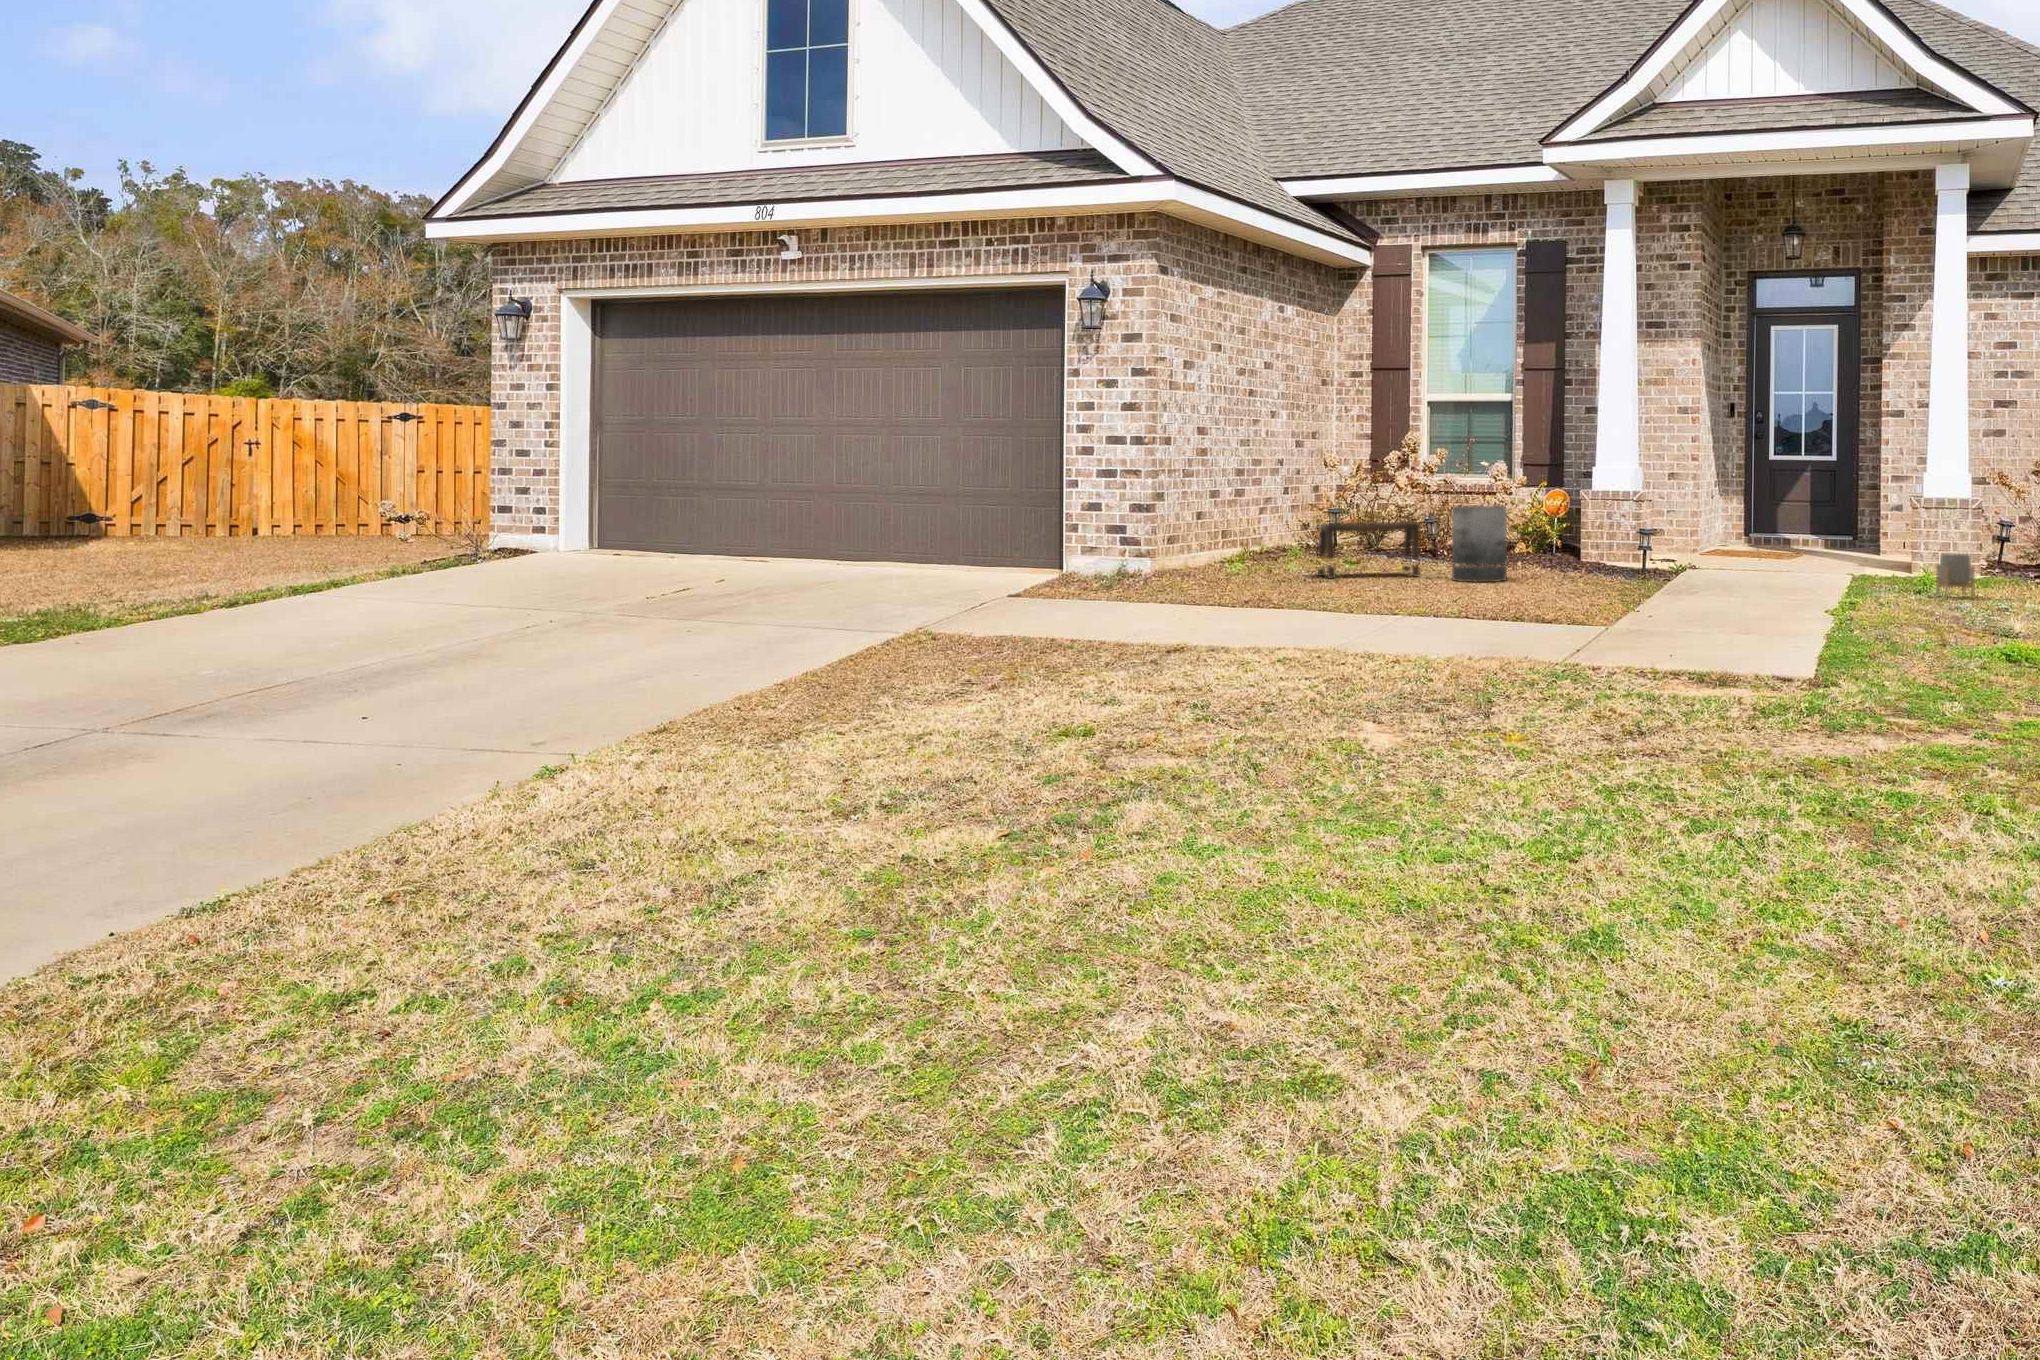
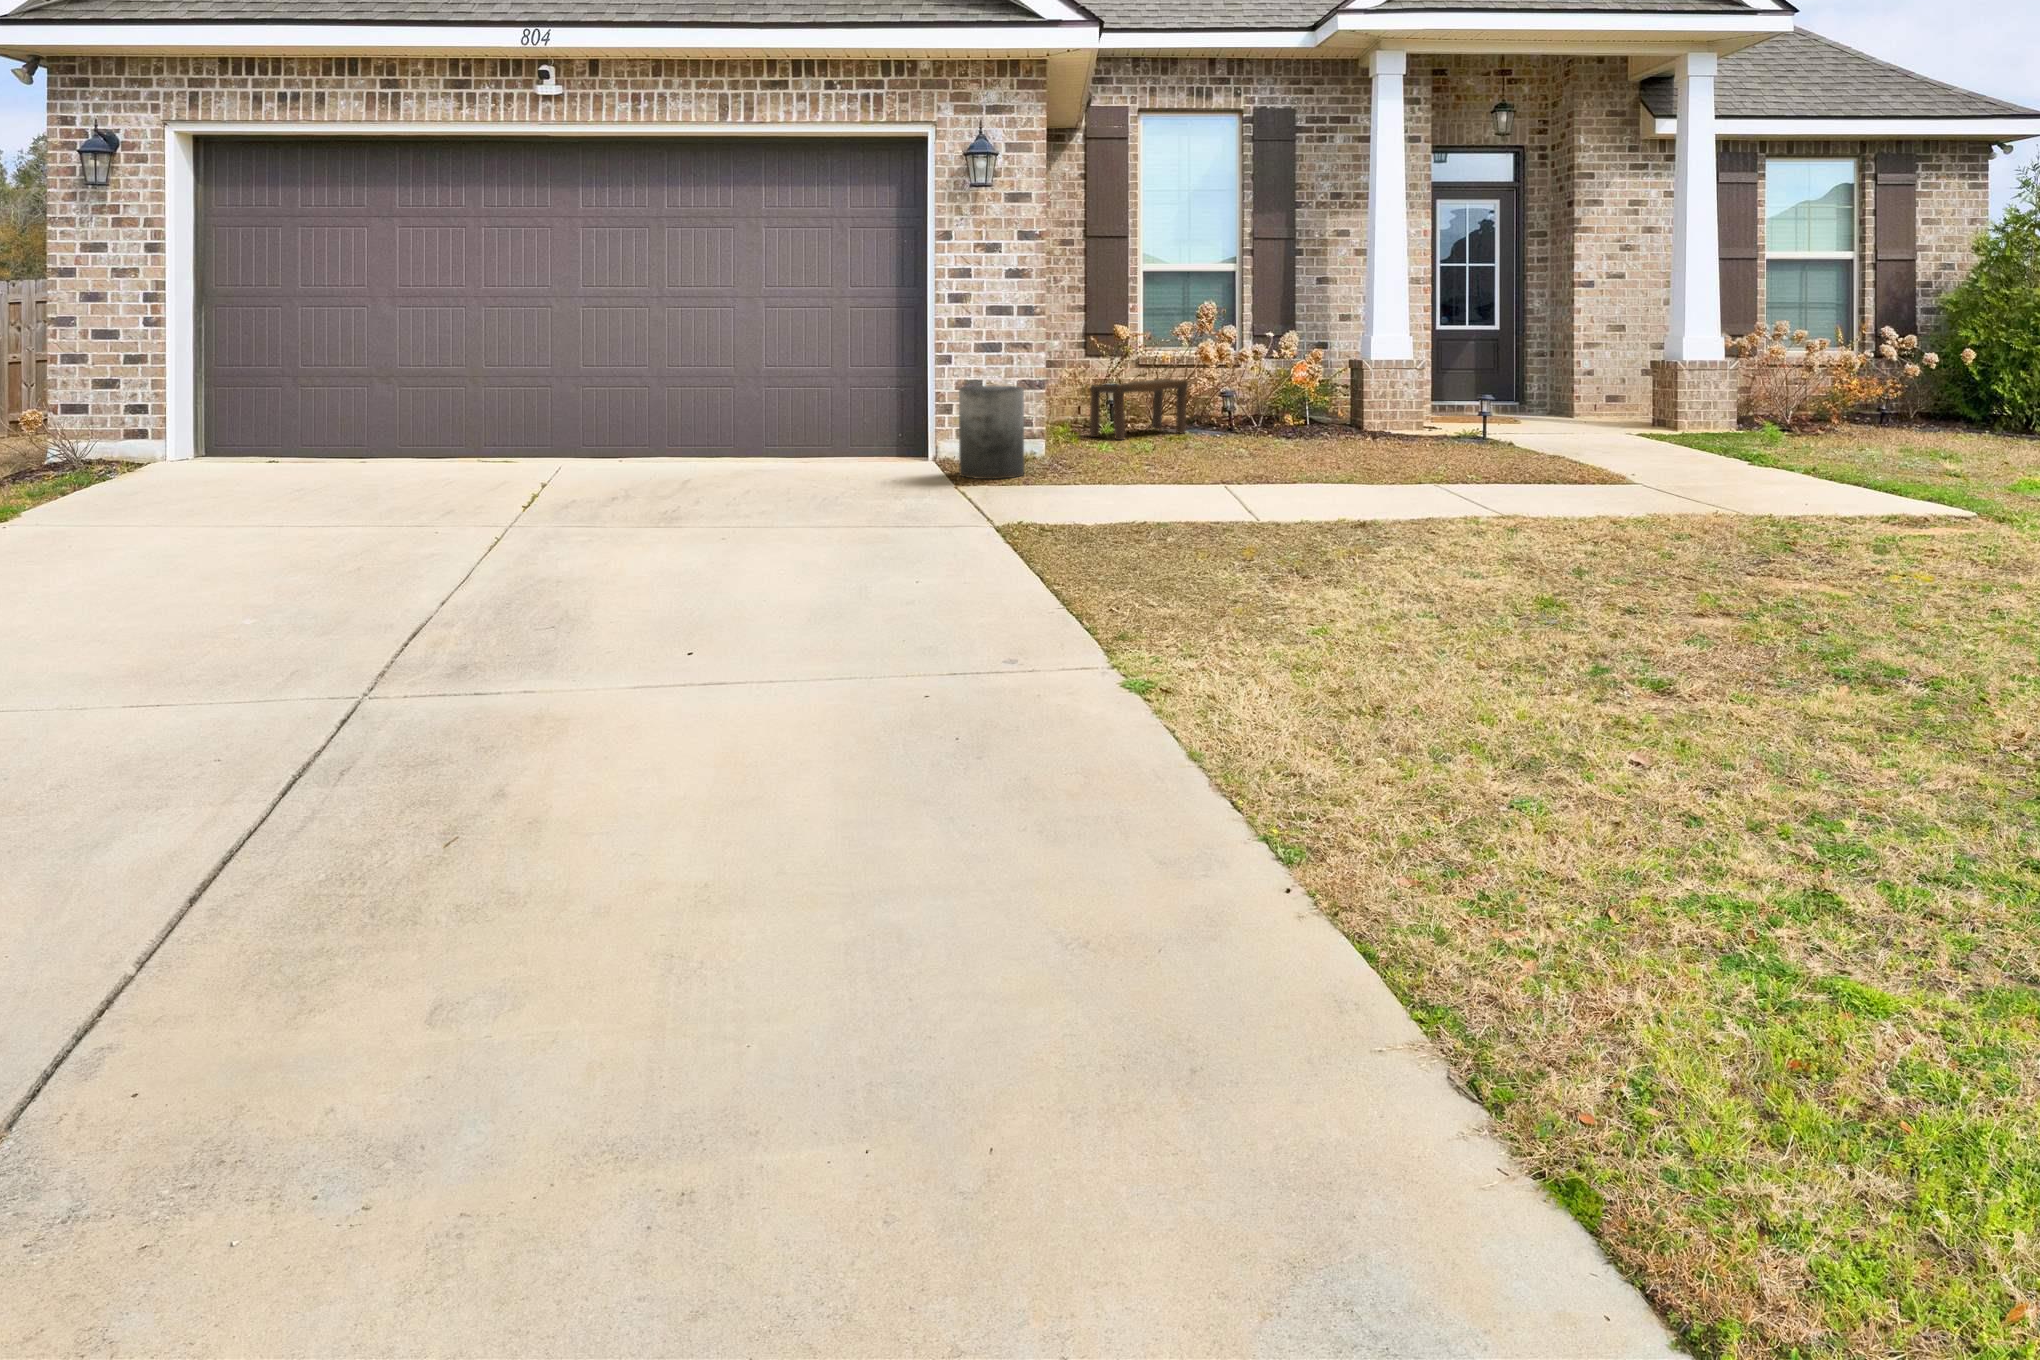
trash can: present [1452,506,1507,582] -> present [959,386,1024,479]
planter: present [1936,554,1975,598] -> none [1665,391,1703,431]

